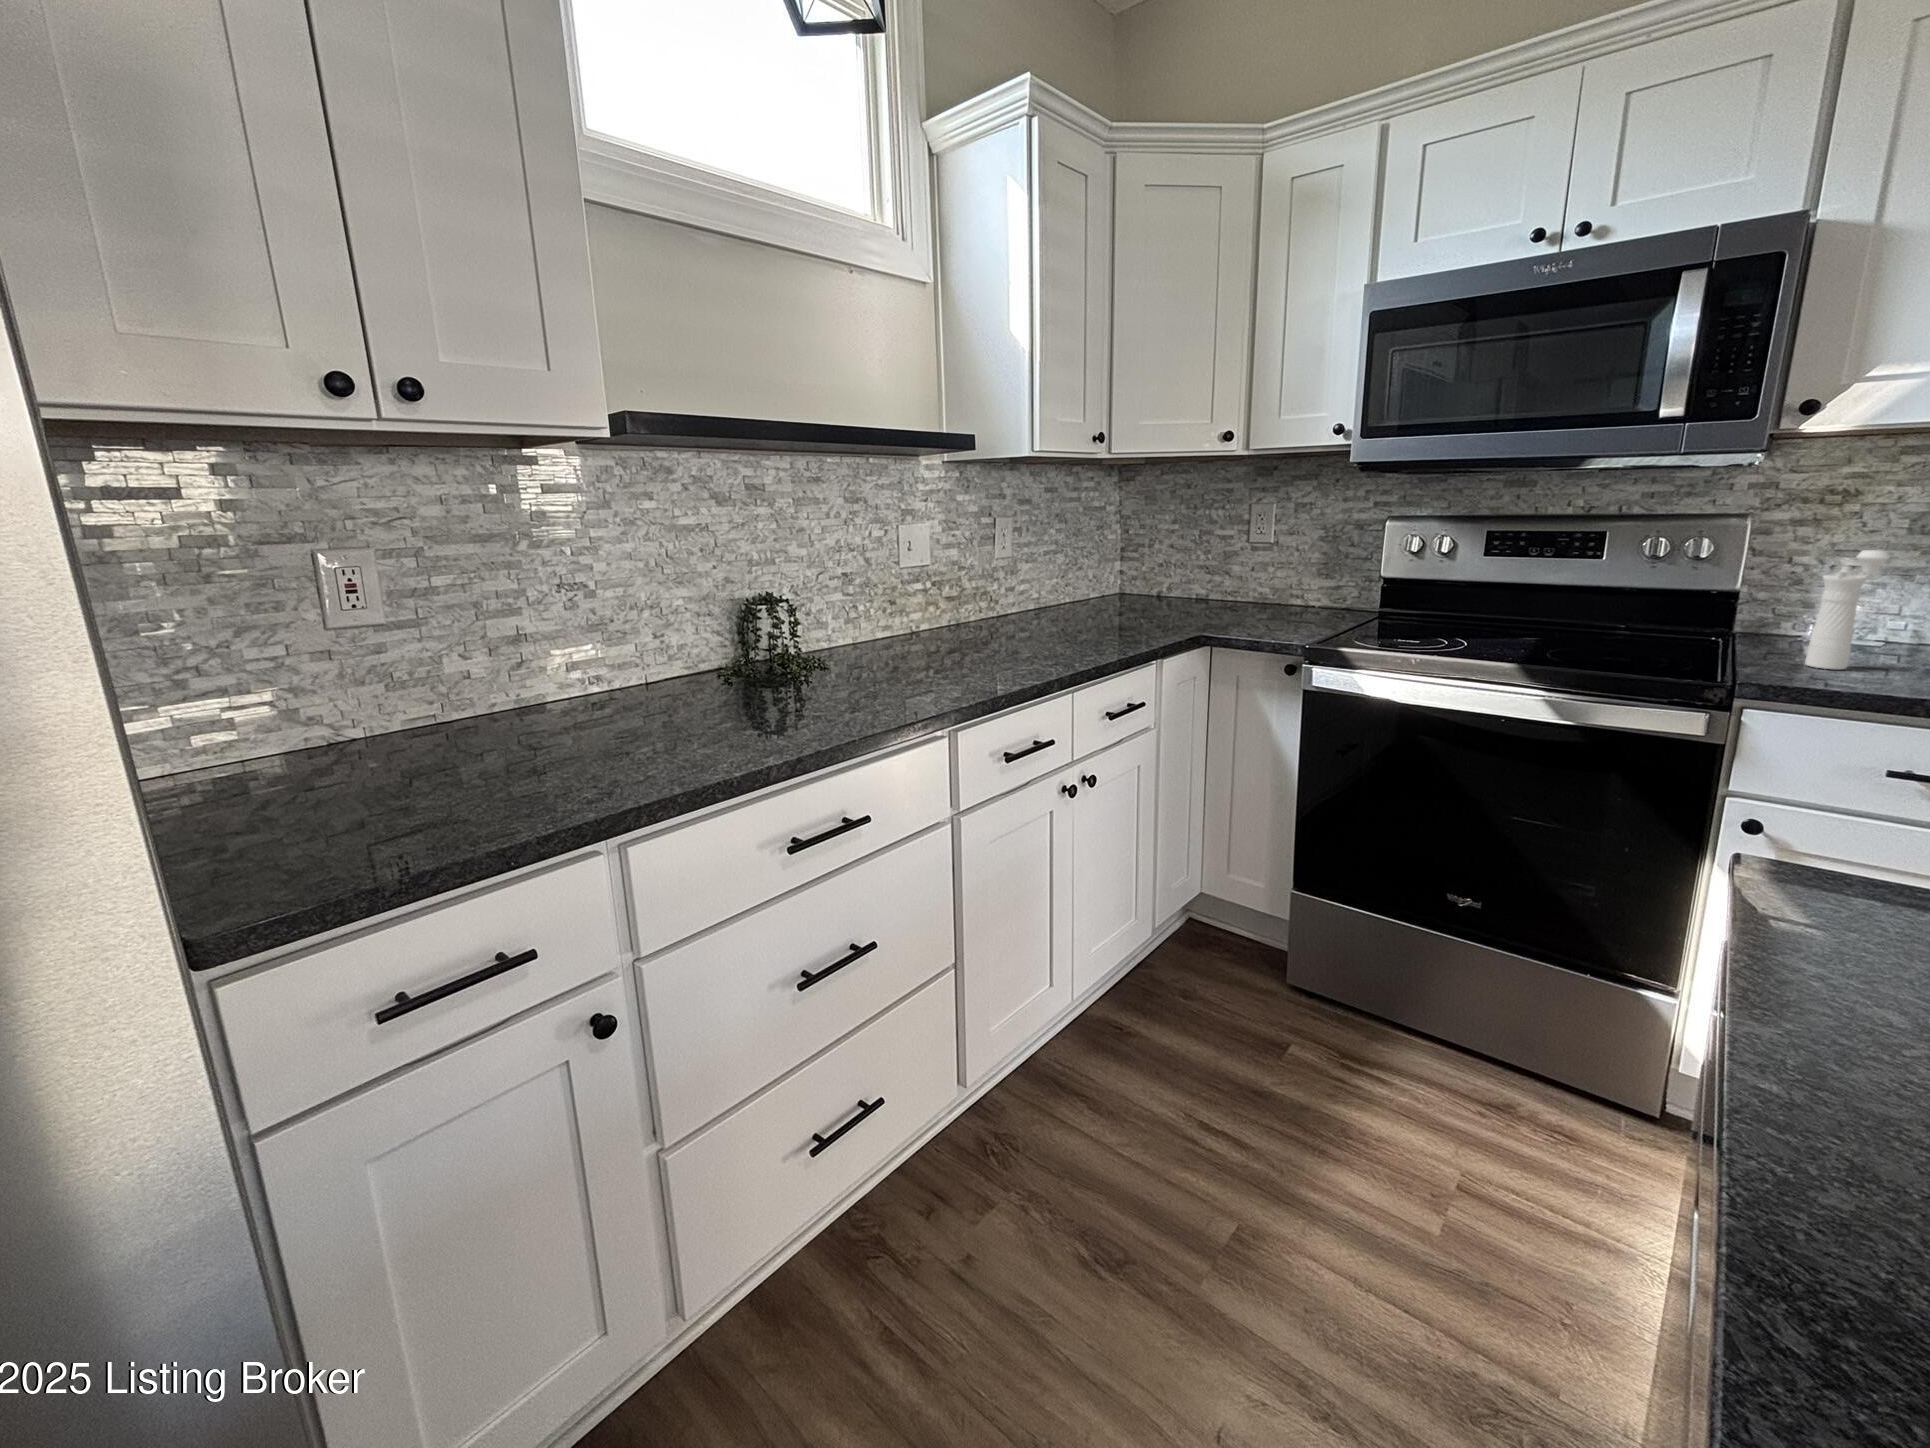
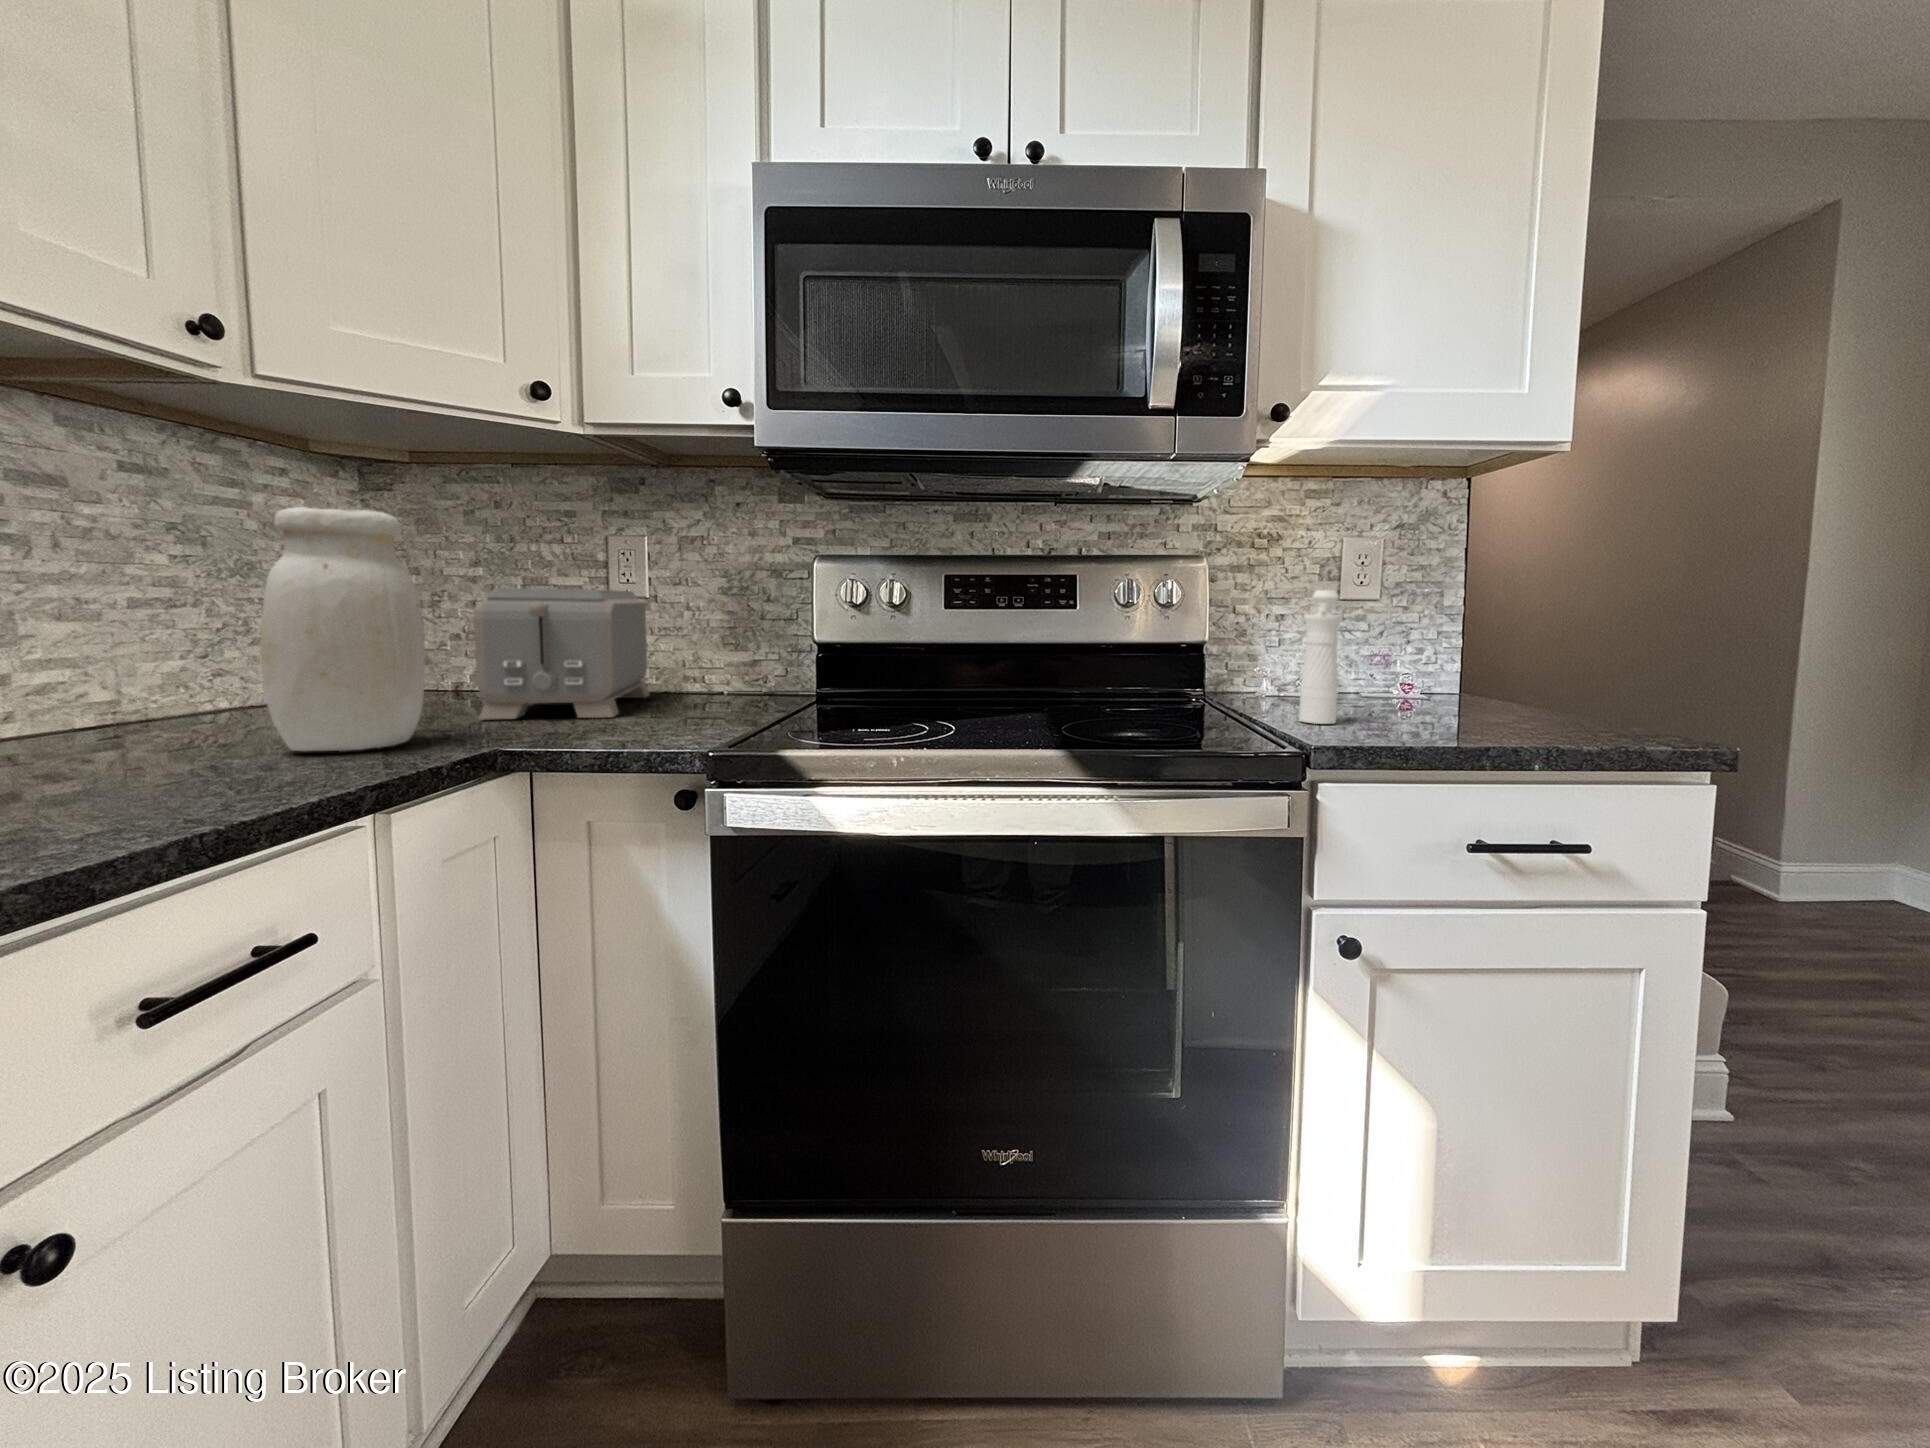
jar: none [1111,515,1172,629] -> present [260,507,425,751]
toaster: none [1183,540,1271,620] -> present [474,588,650,720]

